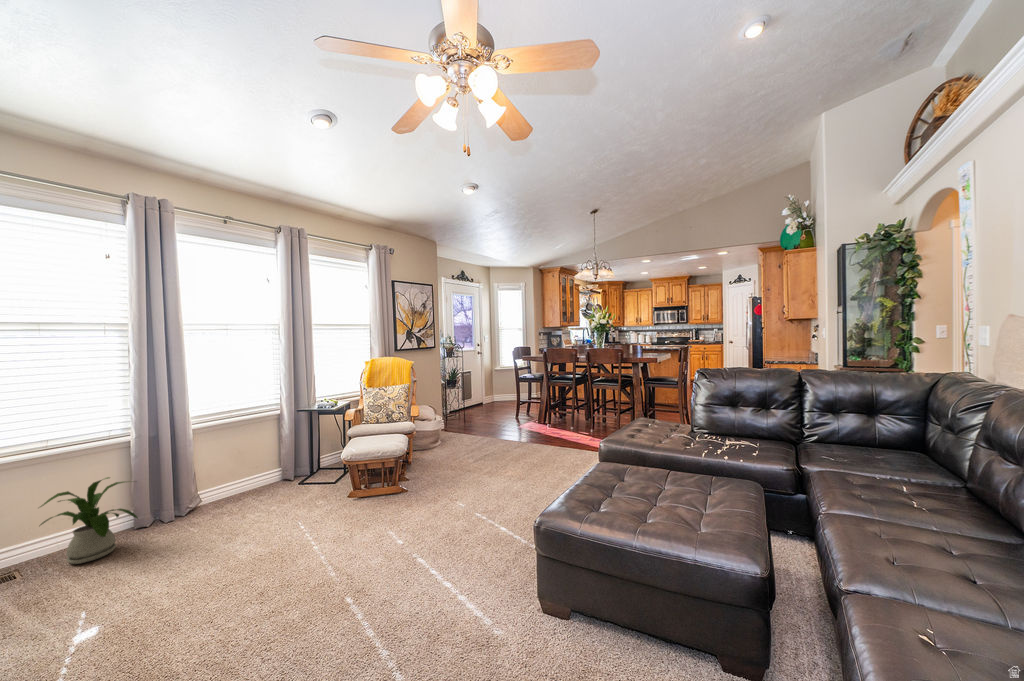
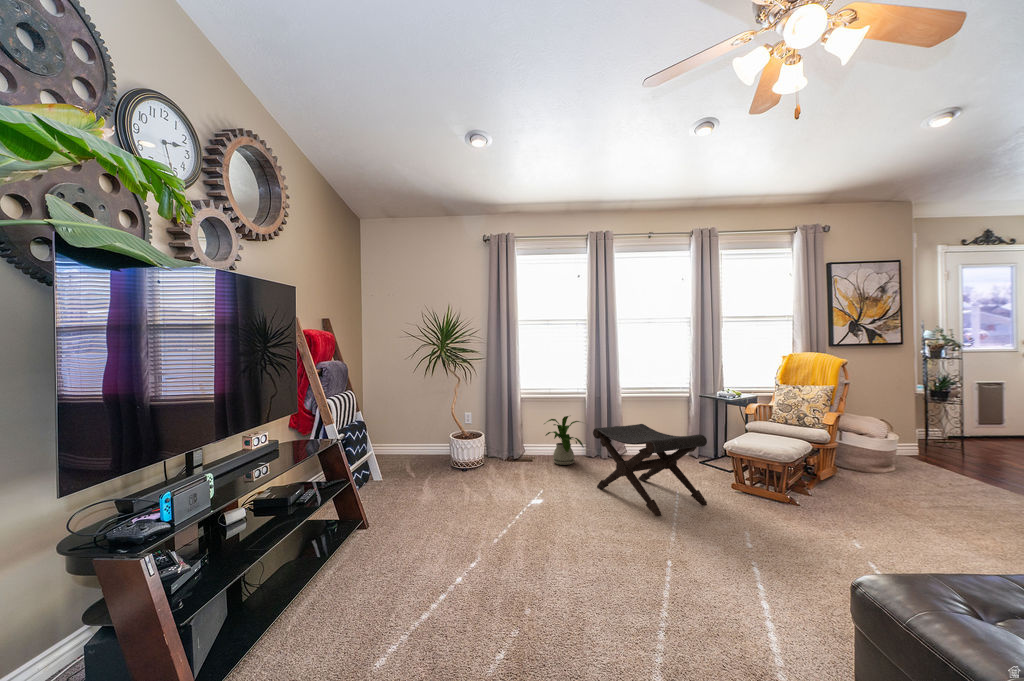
footstool: none [170,453,330,568] -> present [593,424,707,517]

